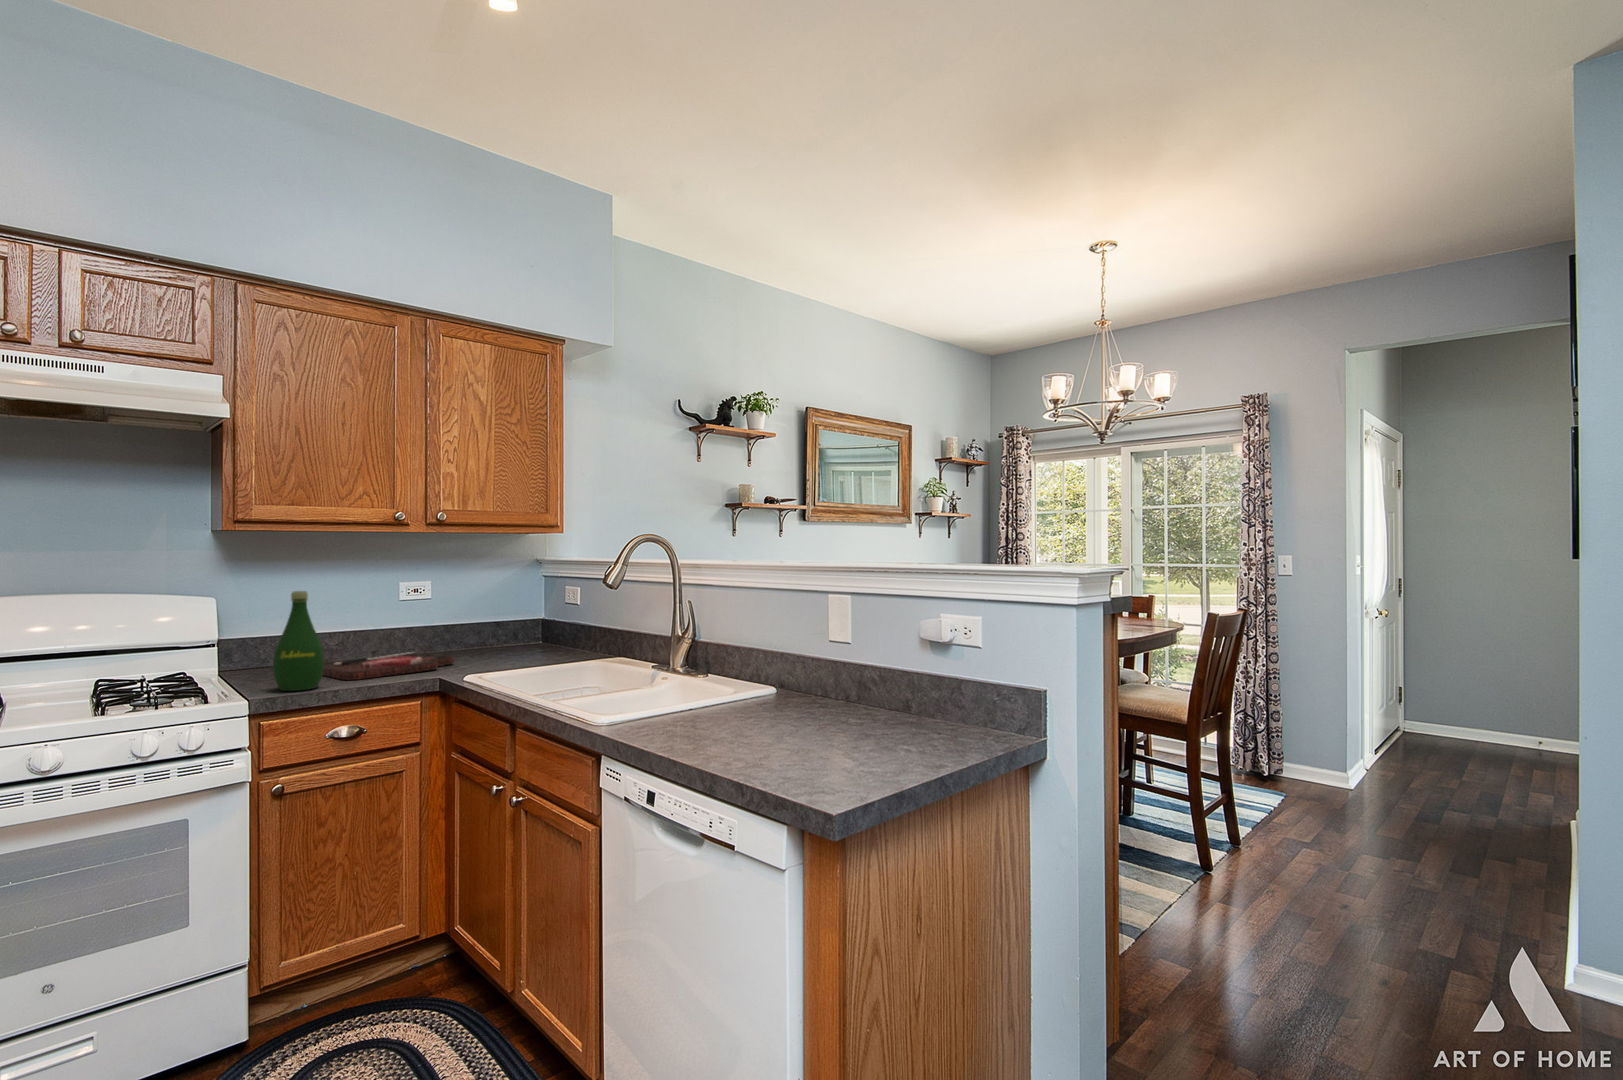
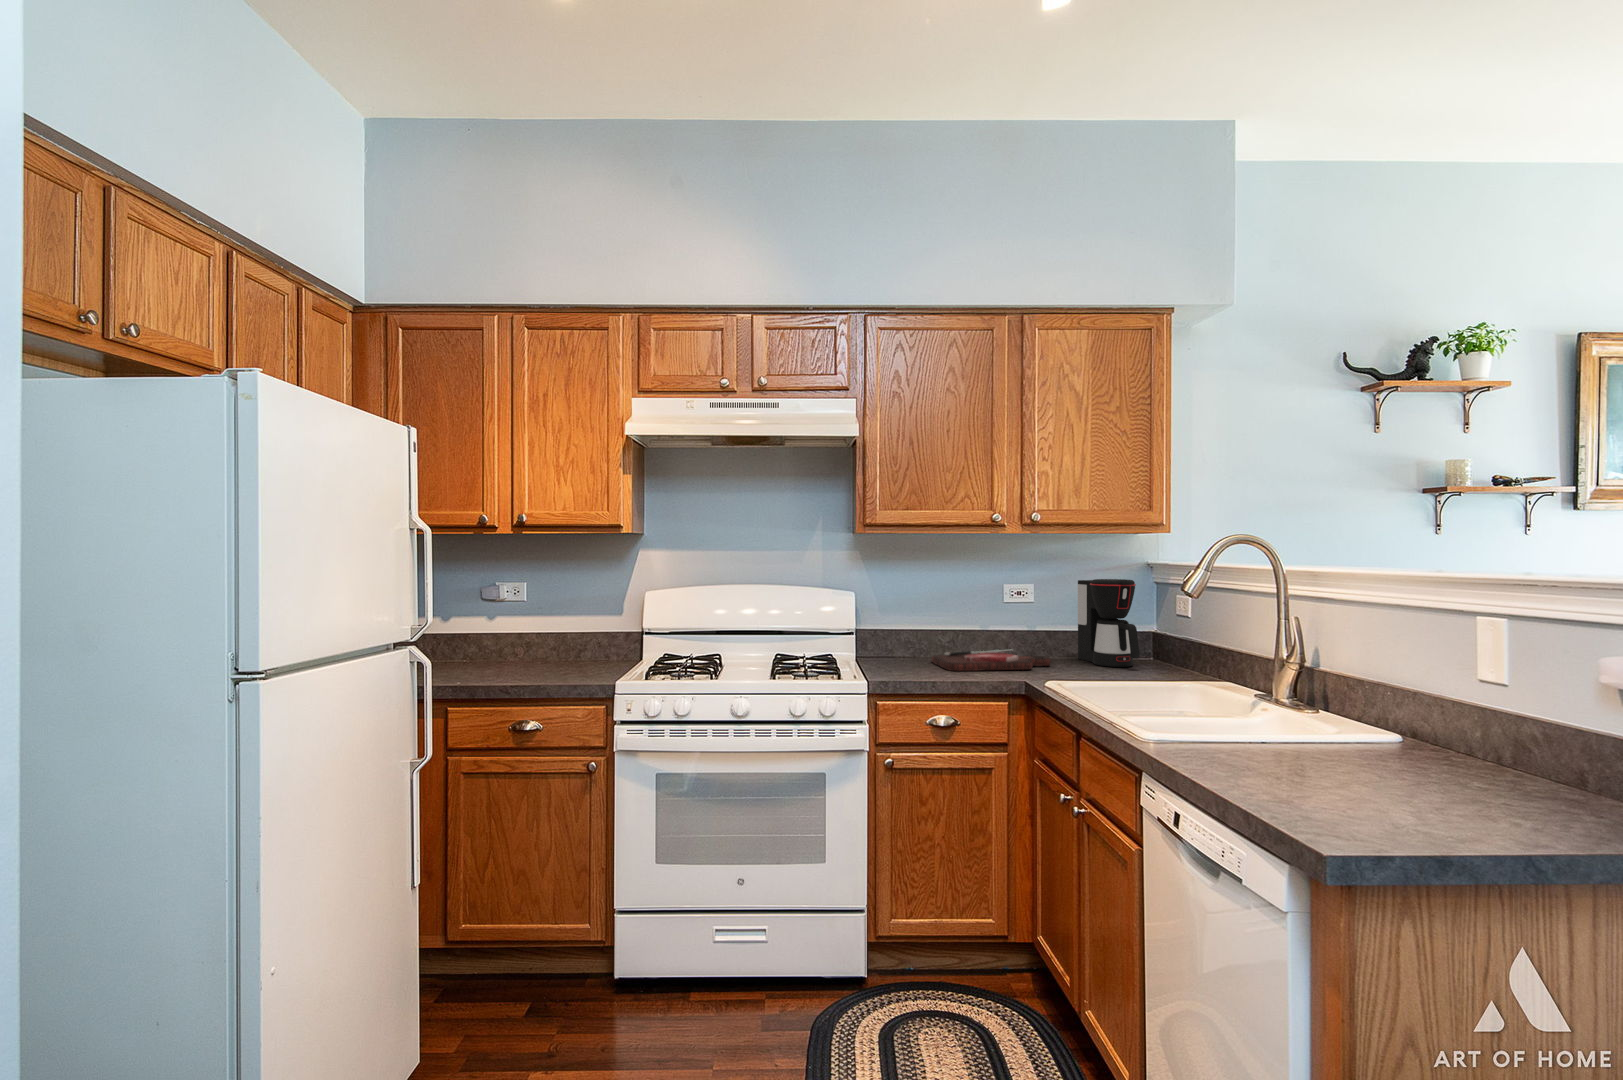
coffee maker: none [475,578,537,659] -> present [1078,579,1140,667]
bottle: present [273,591,324,691] -> none [890,585,928,675]

